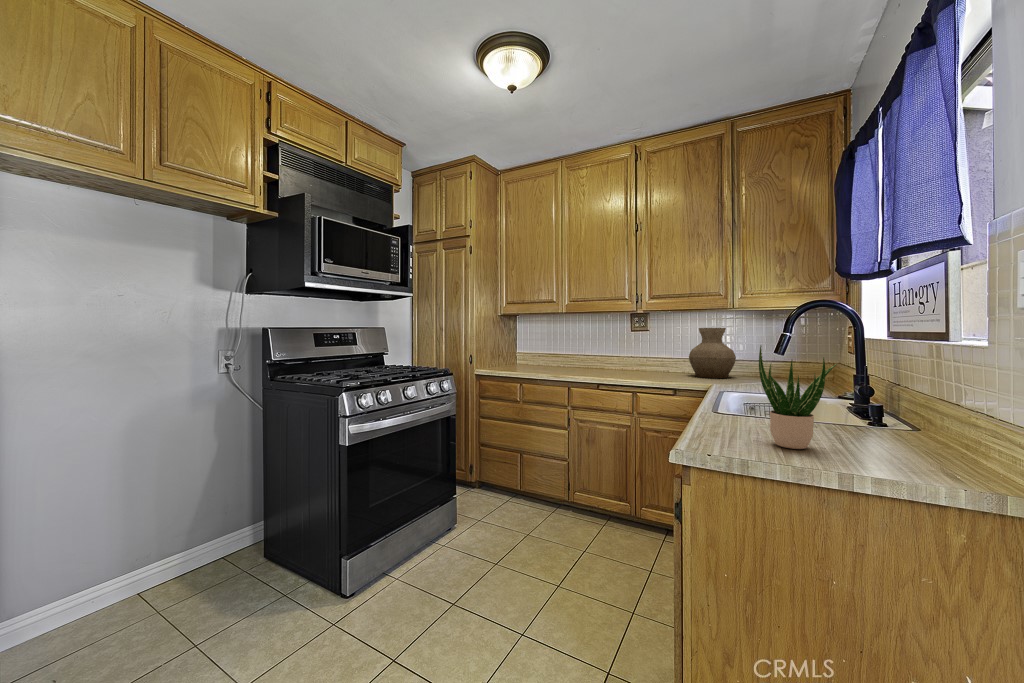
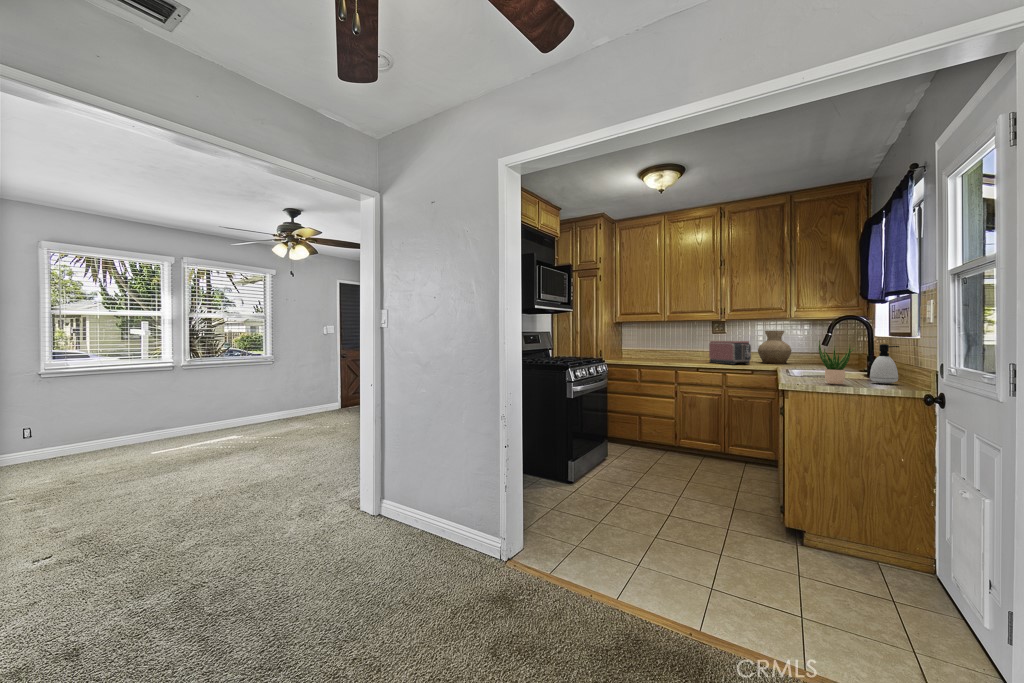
toaster: none [618,343,675,380] -> present [709,341,751,365]
soap dispenser: none [865,356,931,445] -> present [870,344,899,384]

